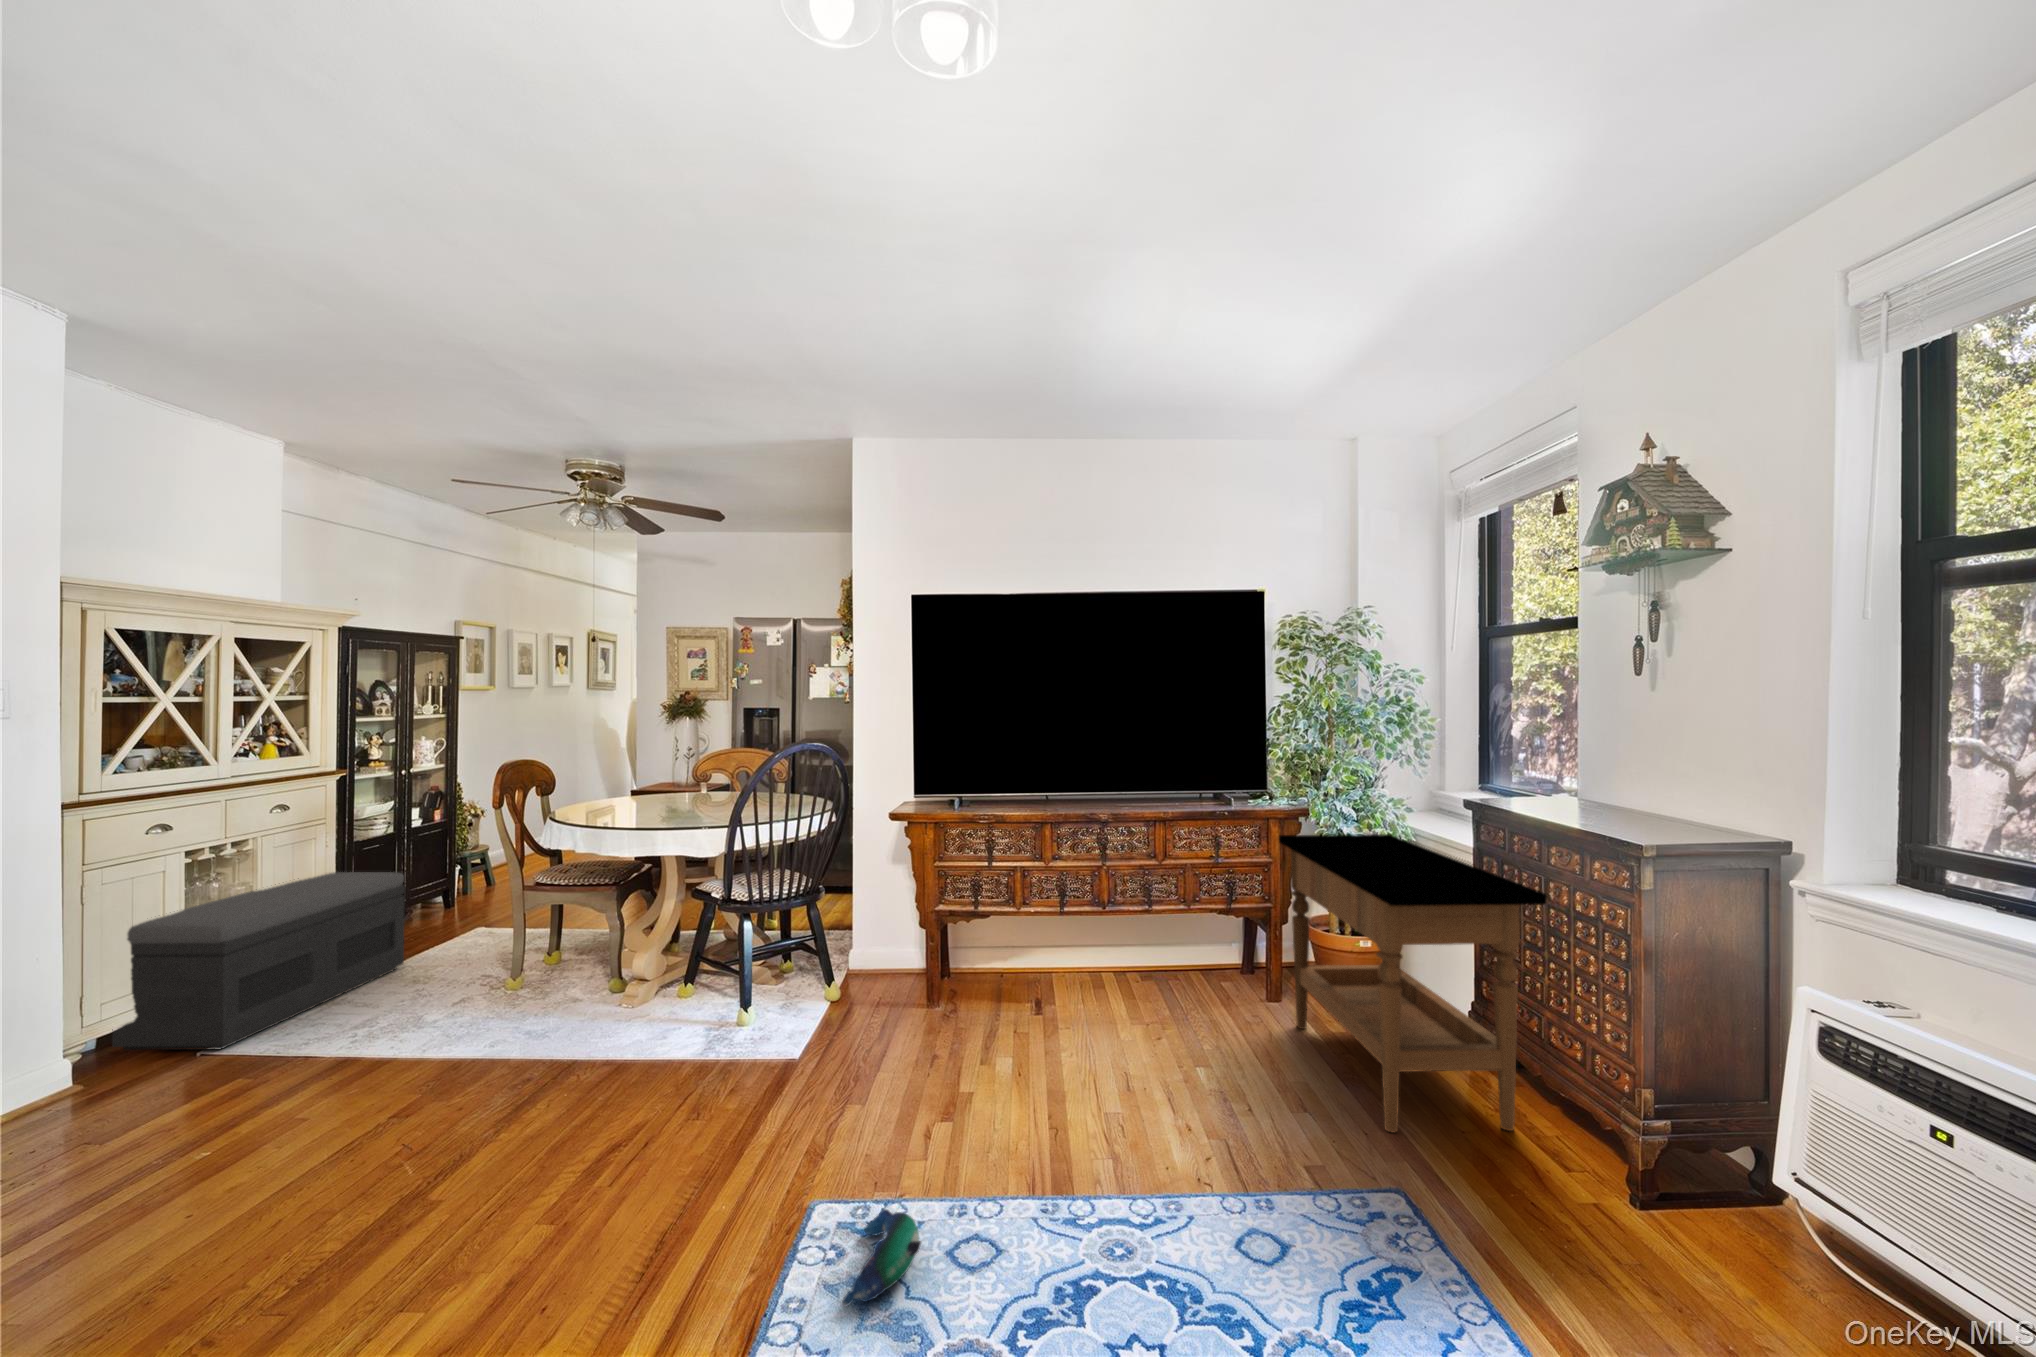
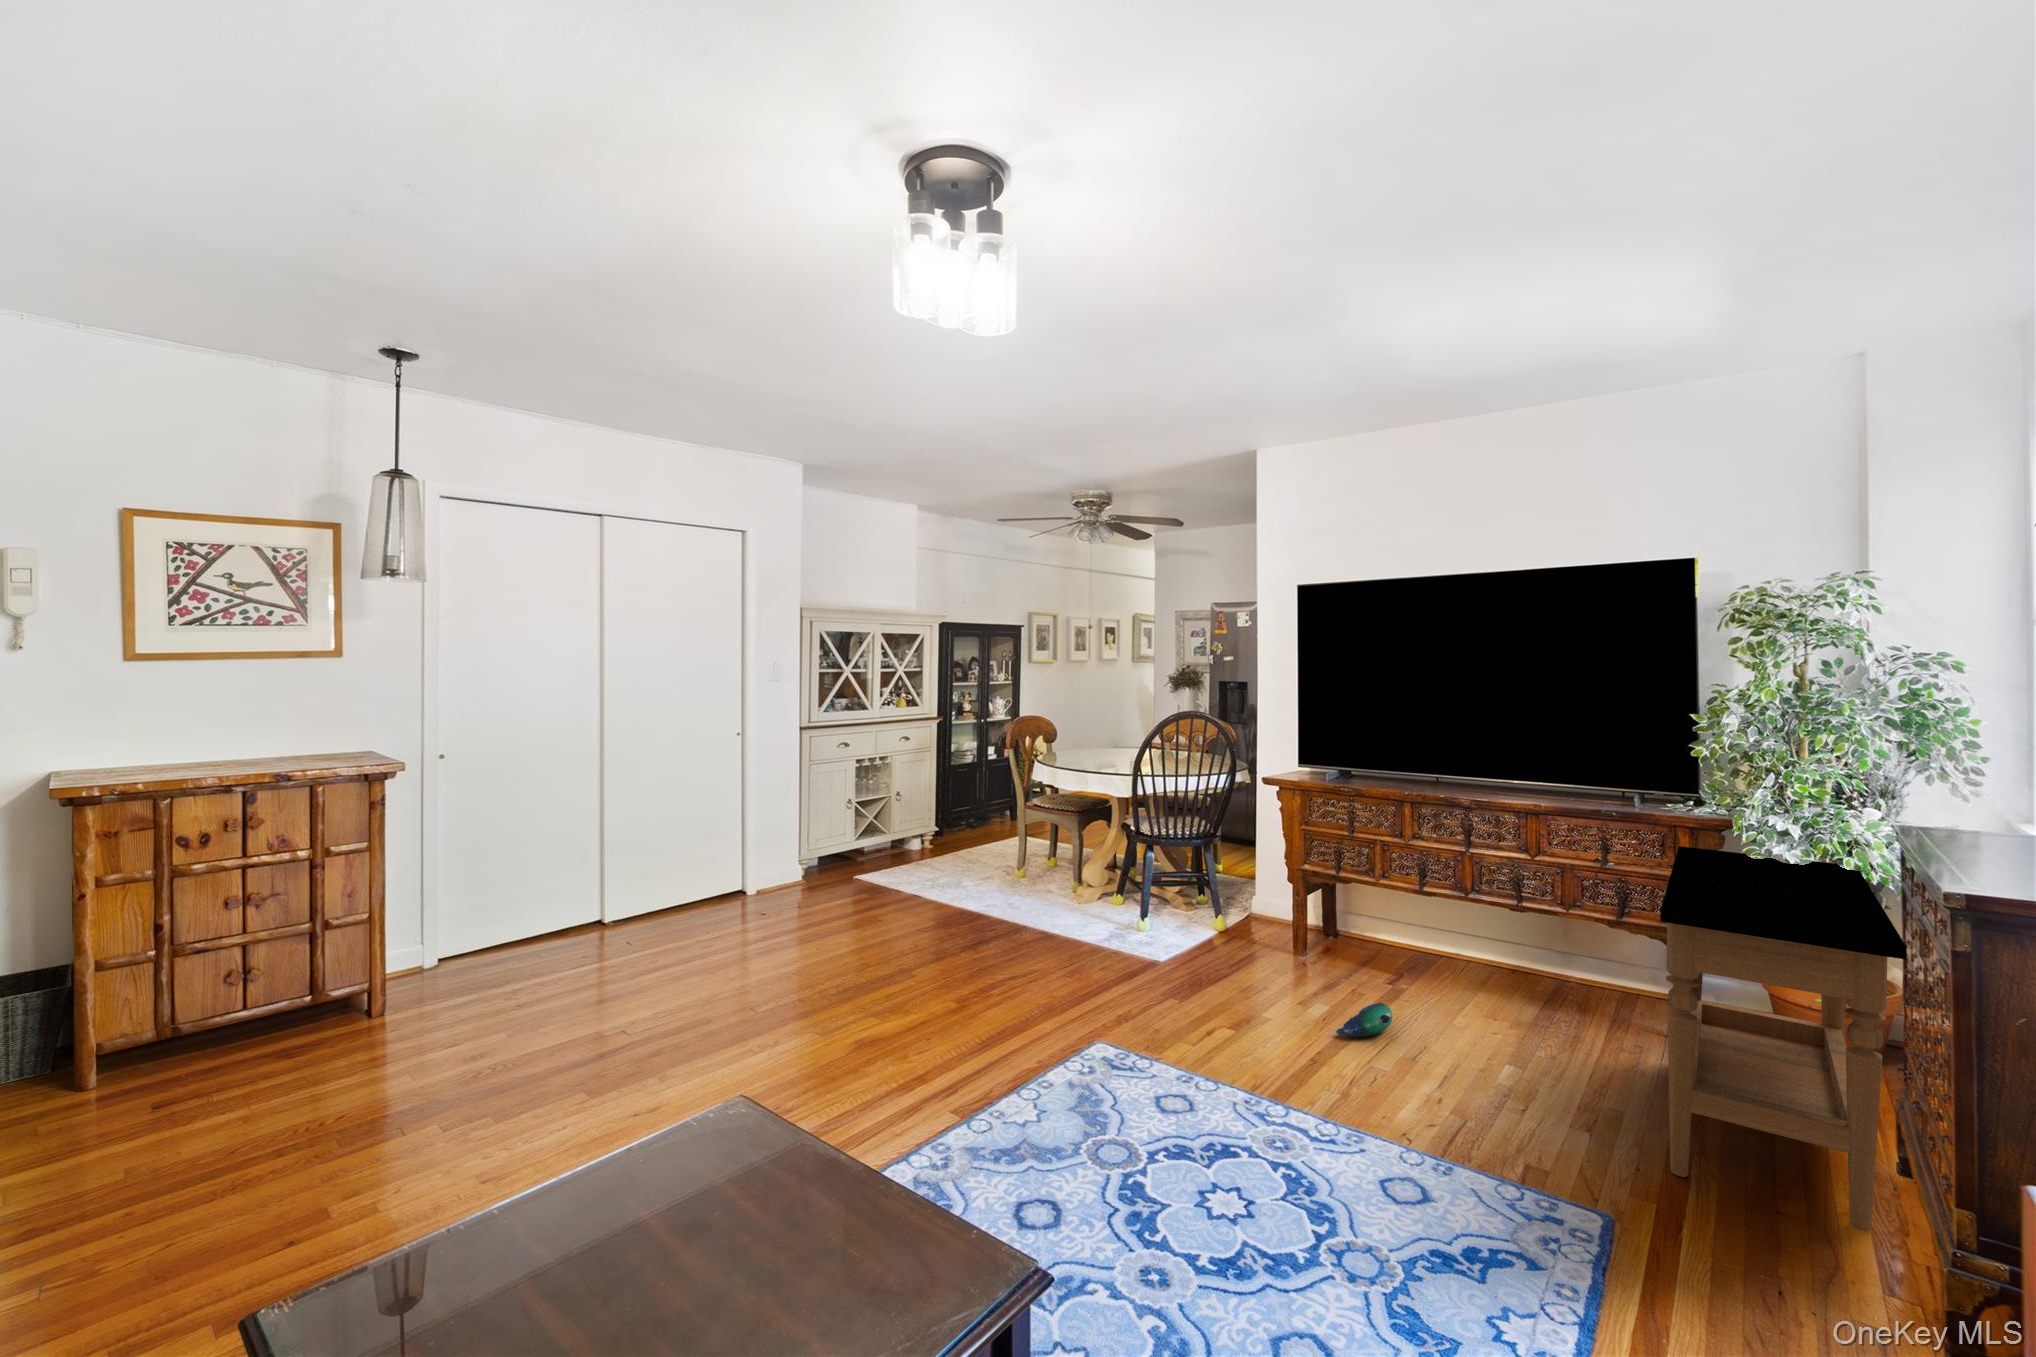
storage bench: present [112,872,405,1050] -> none [822,783,969,878]
plush toy: present [842,1209,921,1306] -> present [1336,1003,1393,1038]

